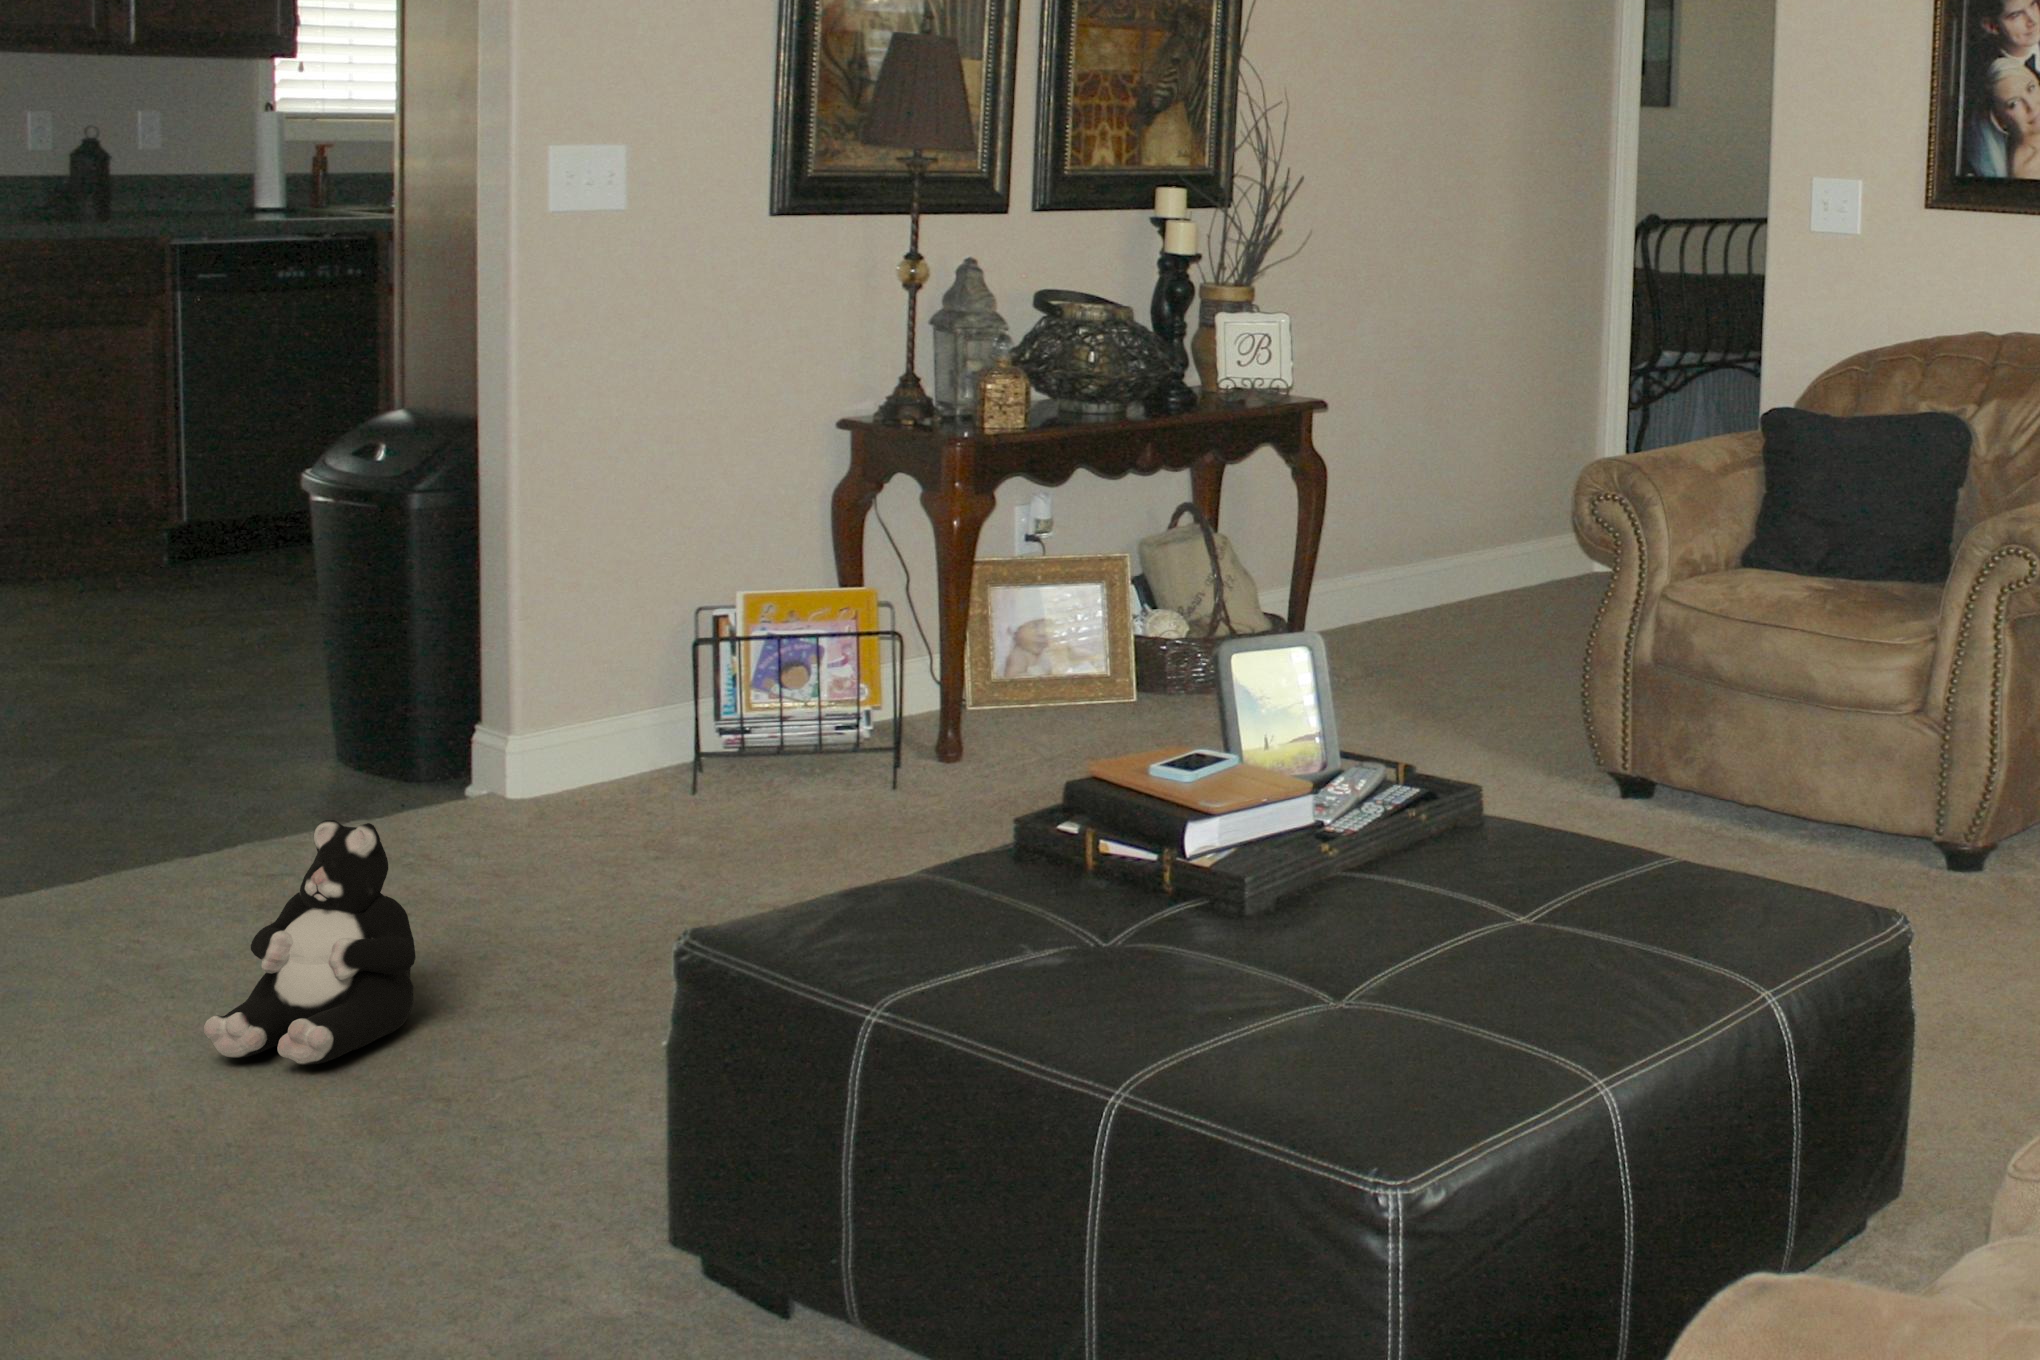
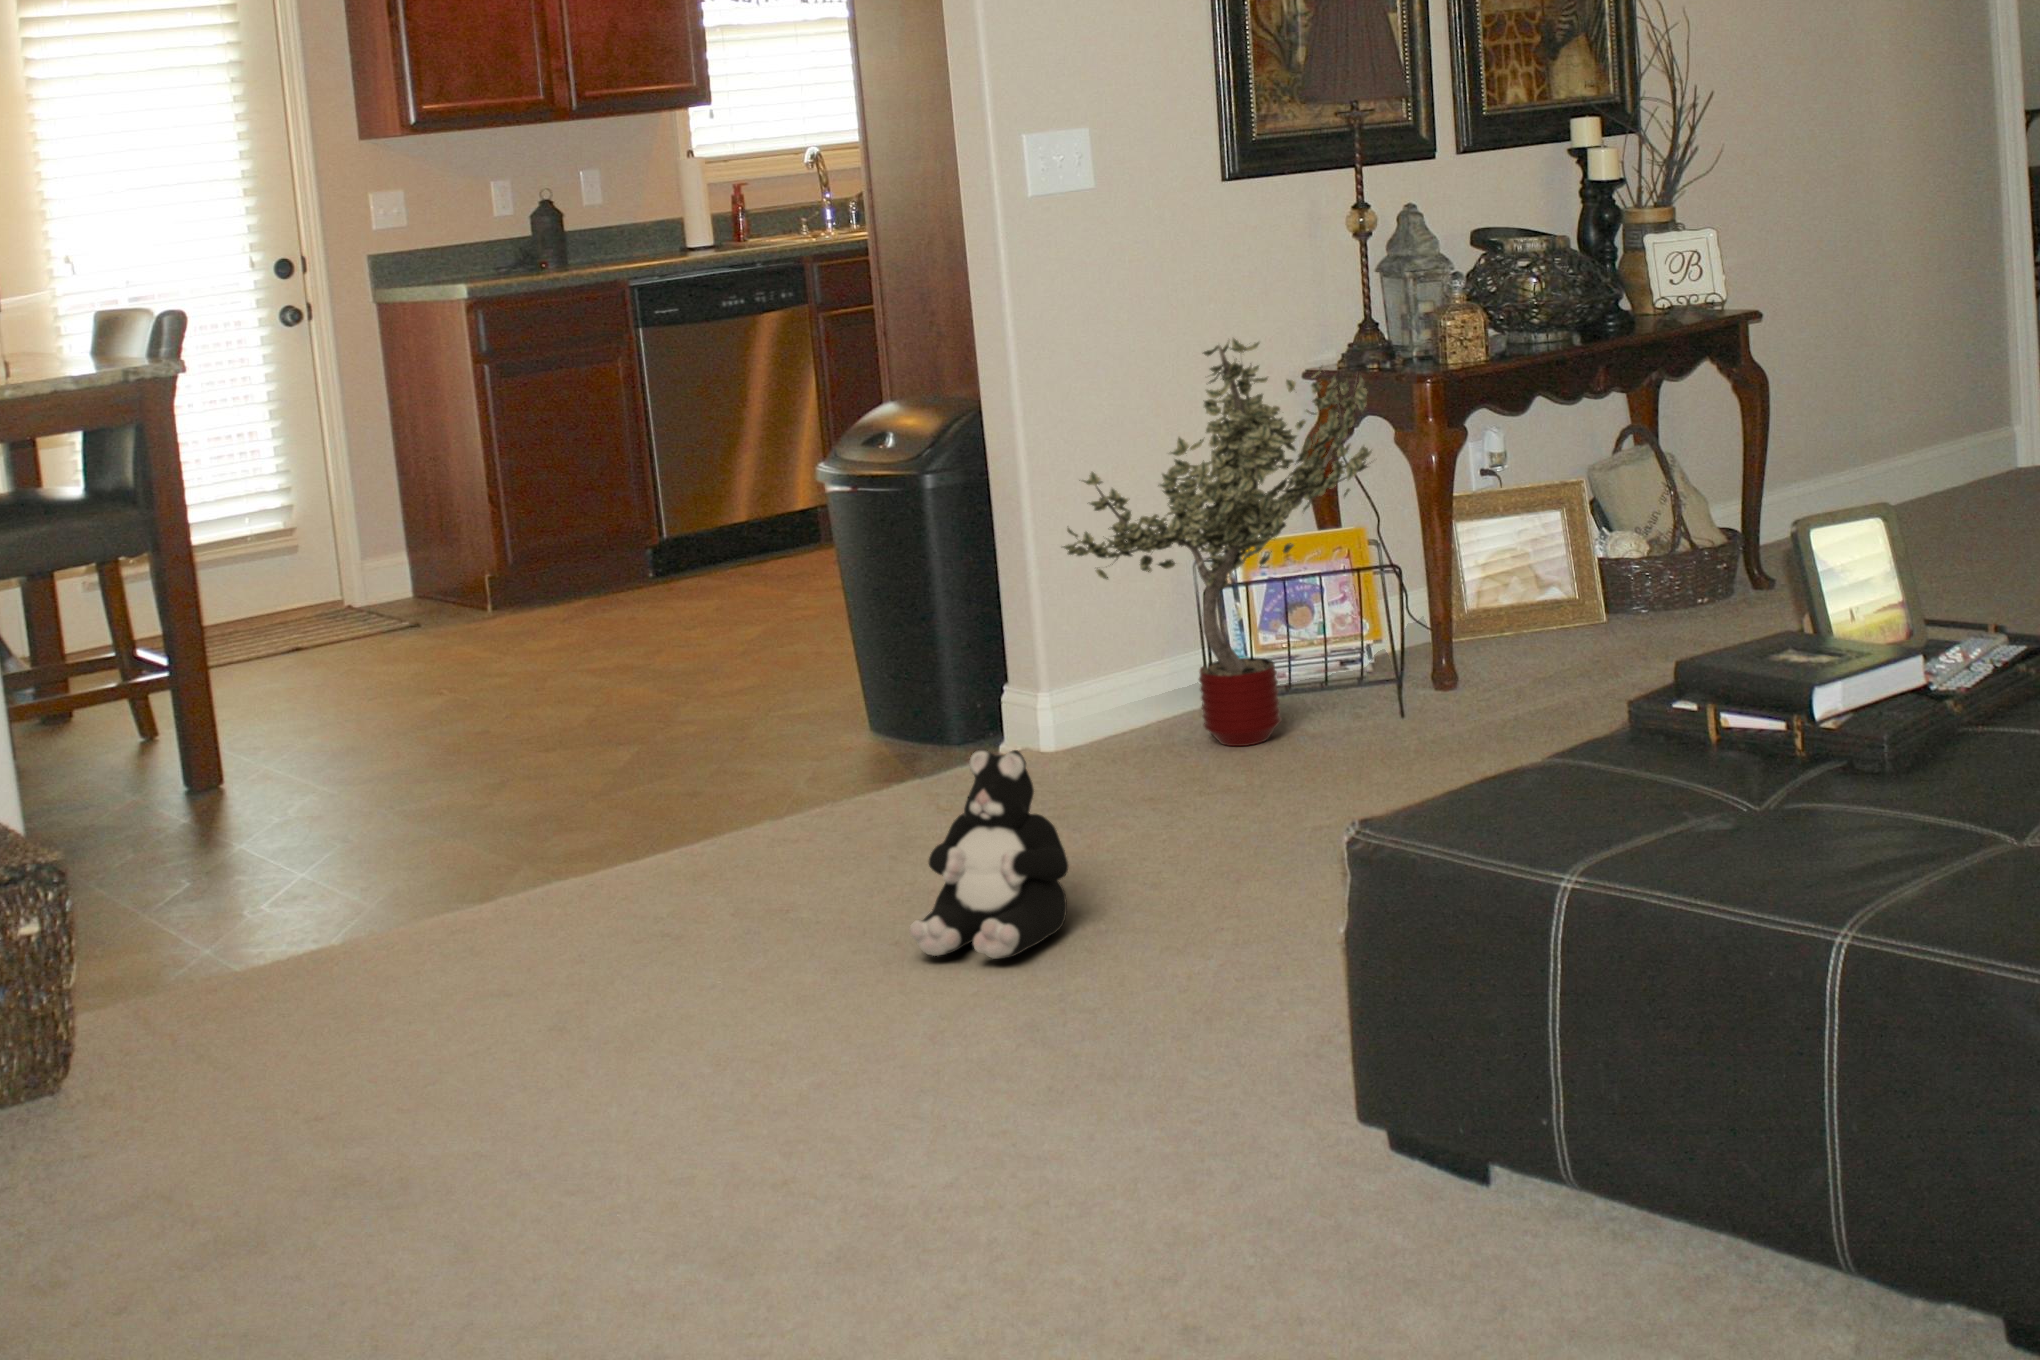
potted tree: none [522,376,890,811] -> present [1064,338,1371,746]

